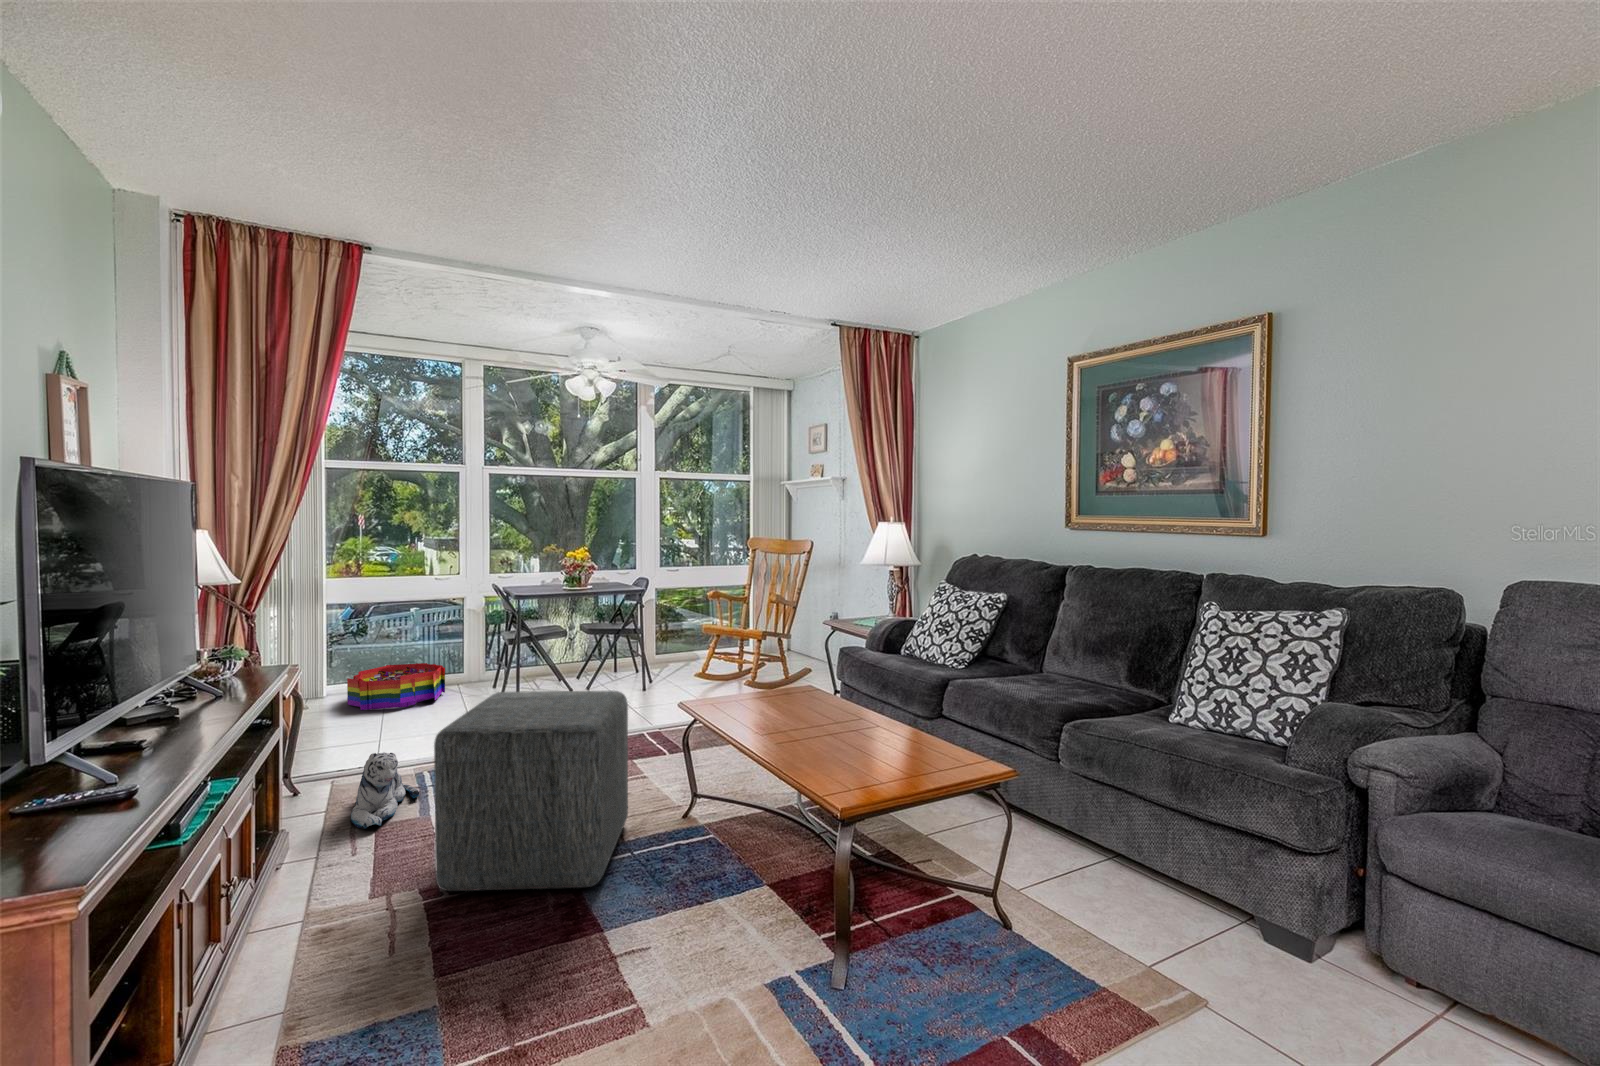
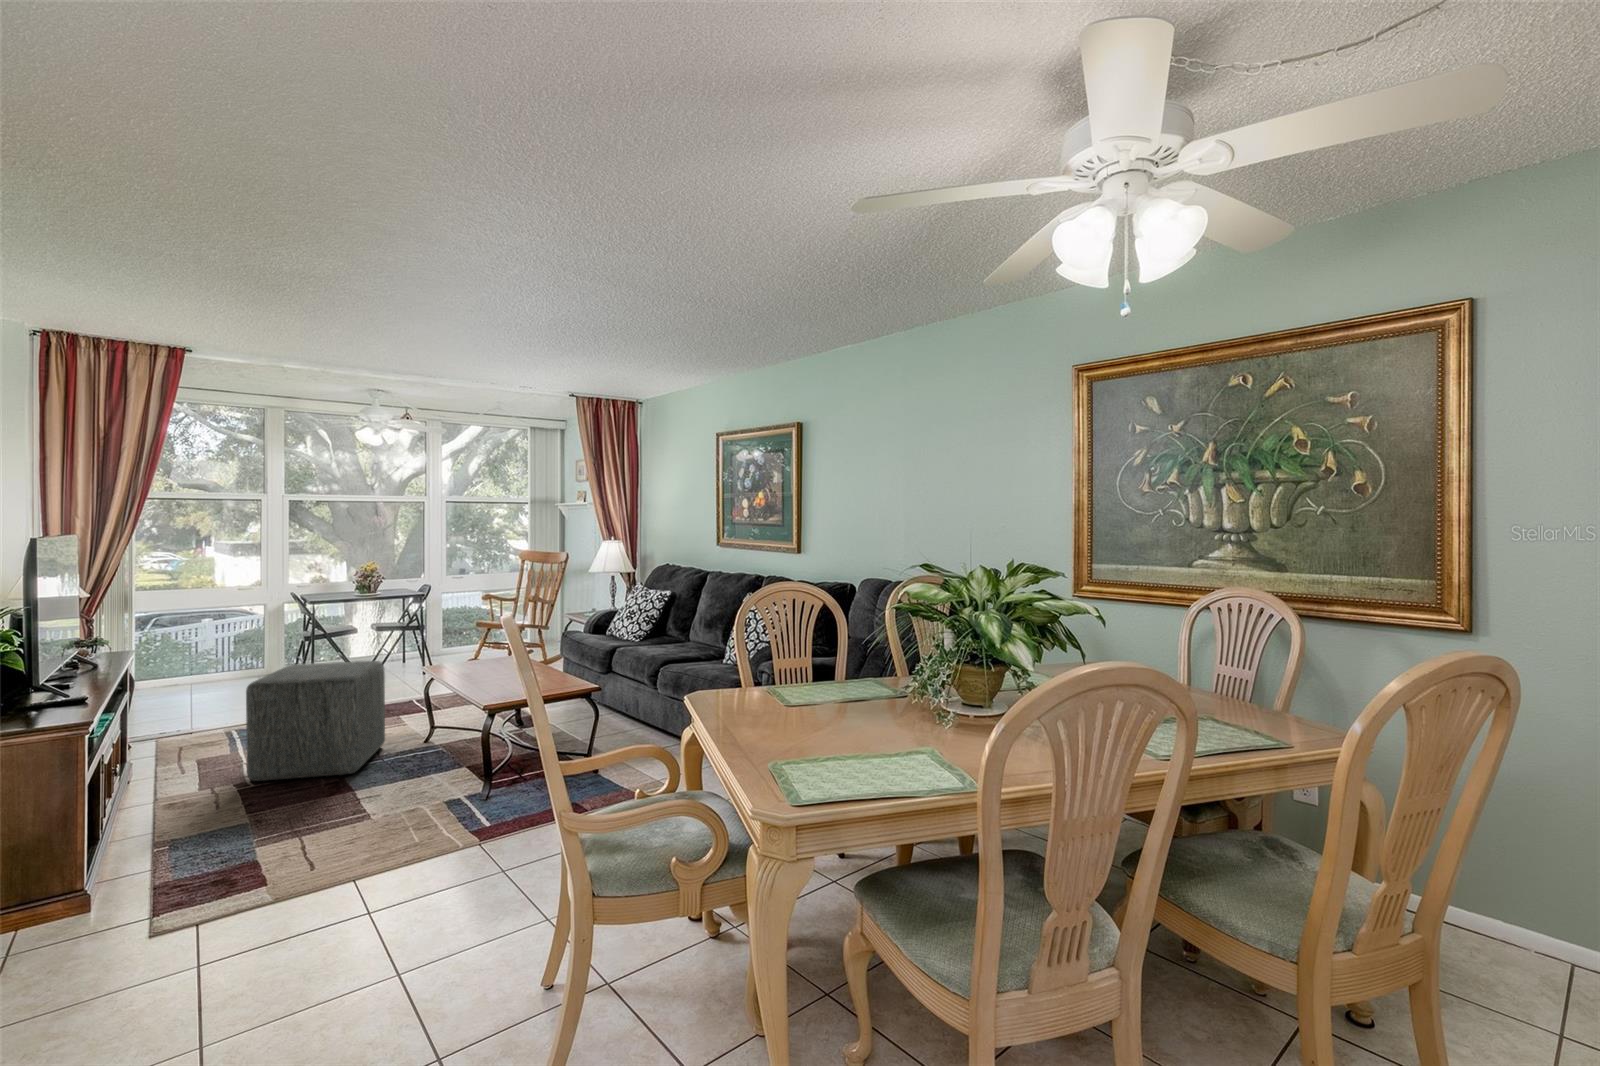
storage bin: present [347,663,445,710] -> none [163,660,251,697]
plush toy: present [350,753,419,829] -> none [180,711,233,759]

